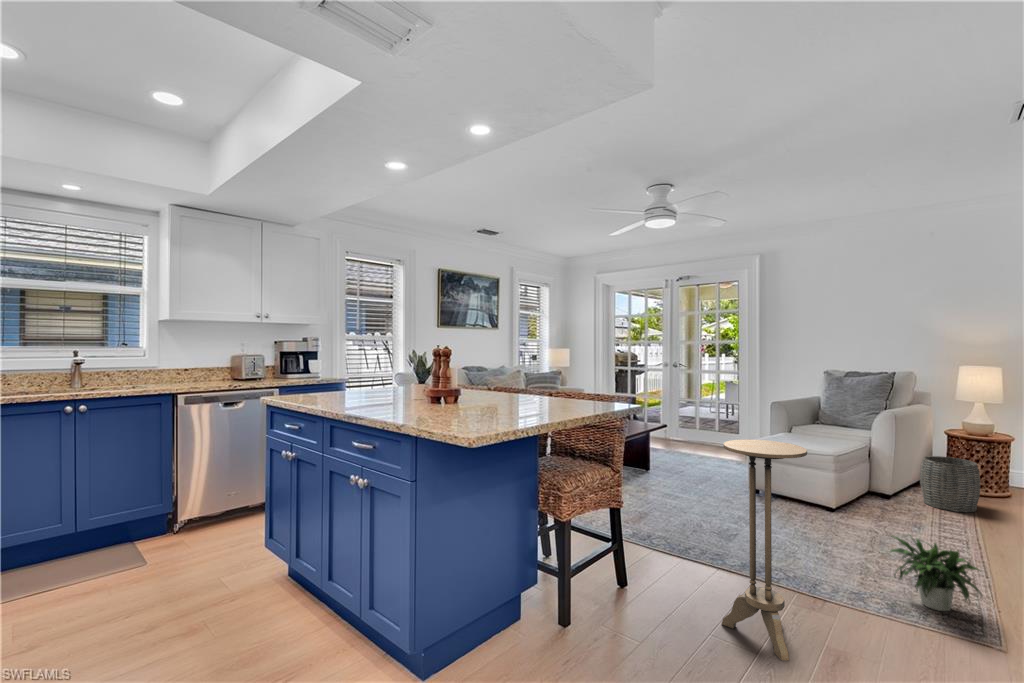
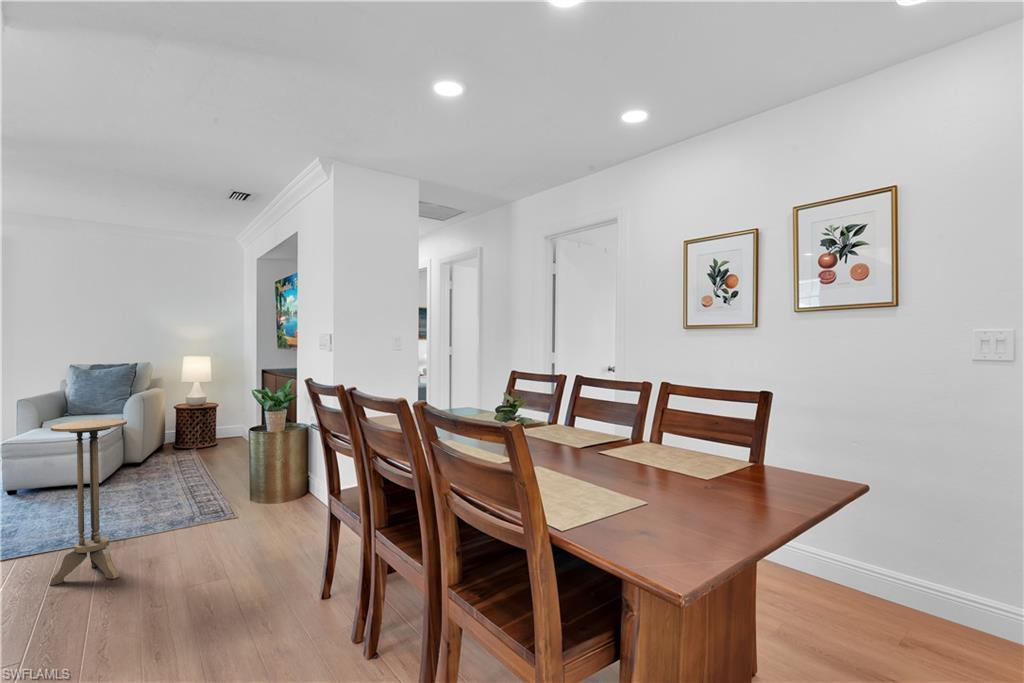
woven basket: present [920,456,980,512] -> none [163,423,202,463]
potted plant: present [890,535,983,611] -> none [152,471,223,515]

